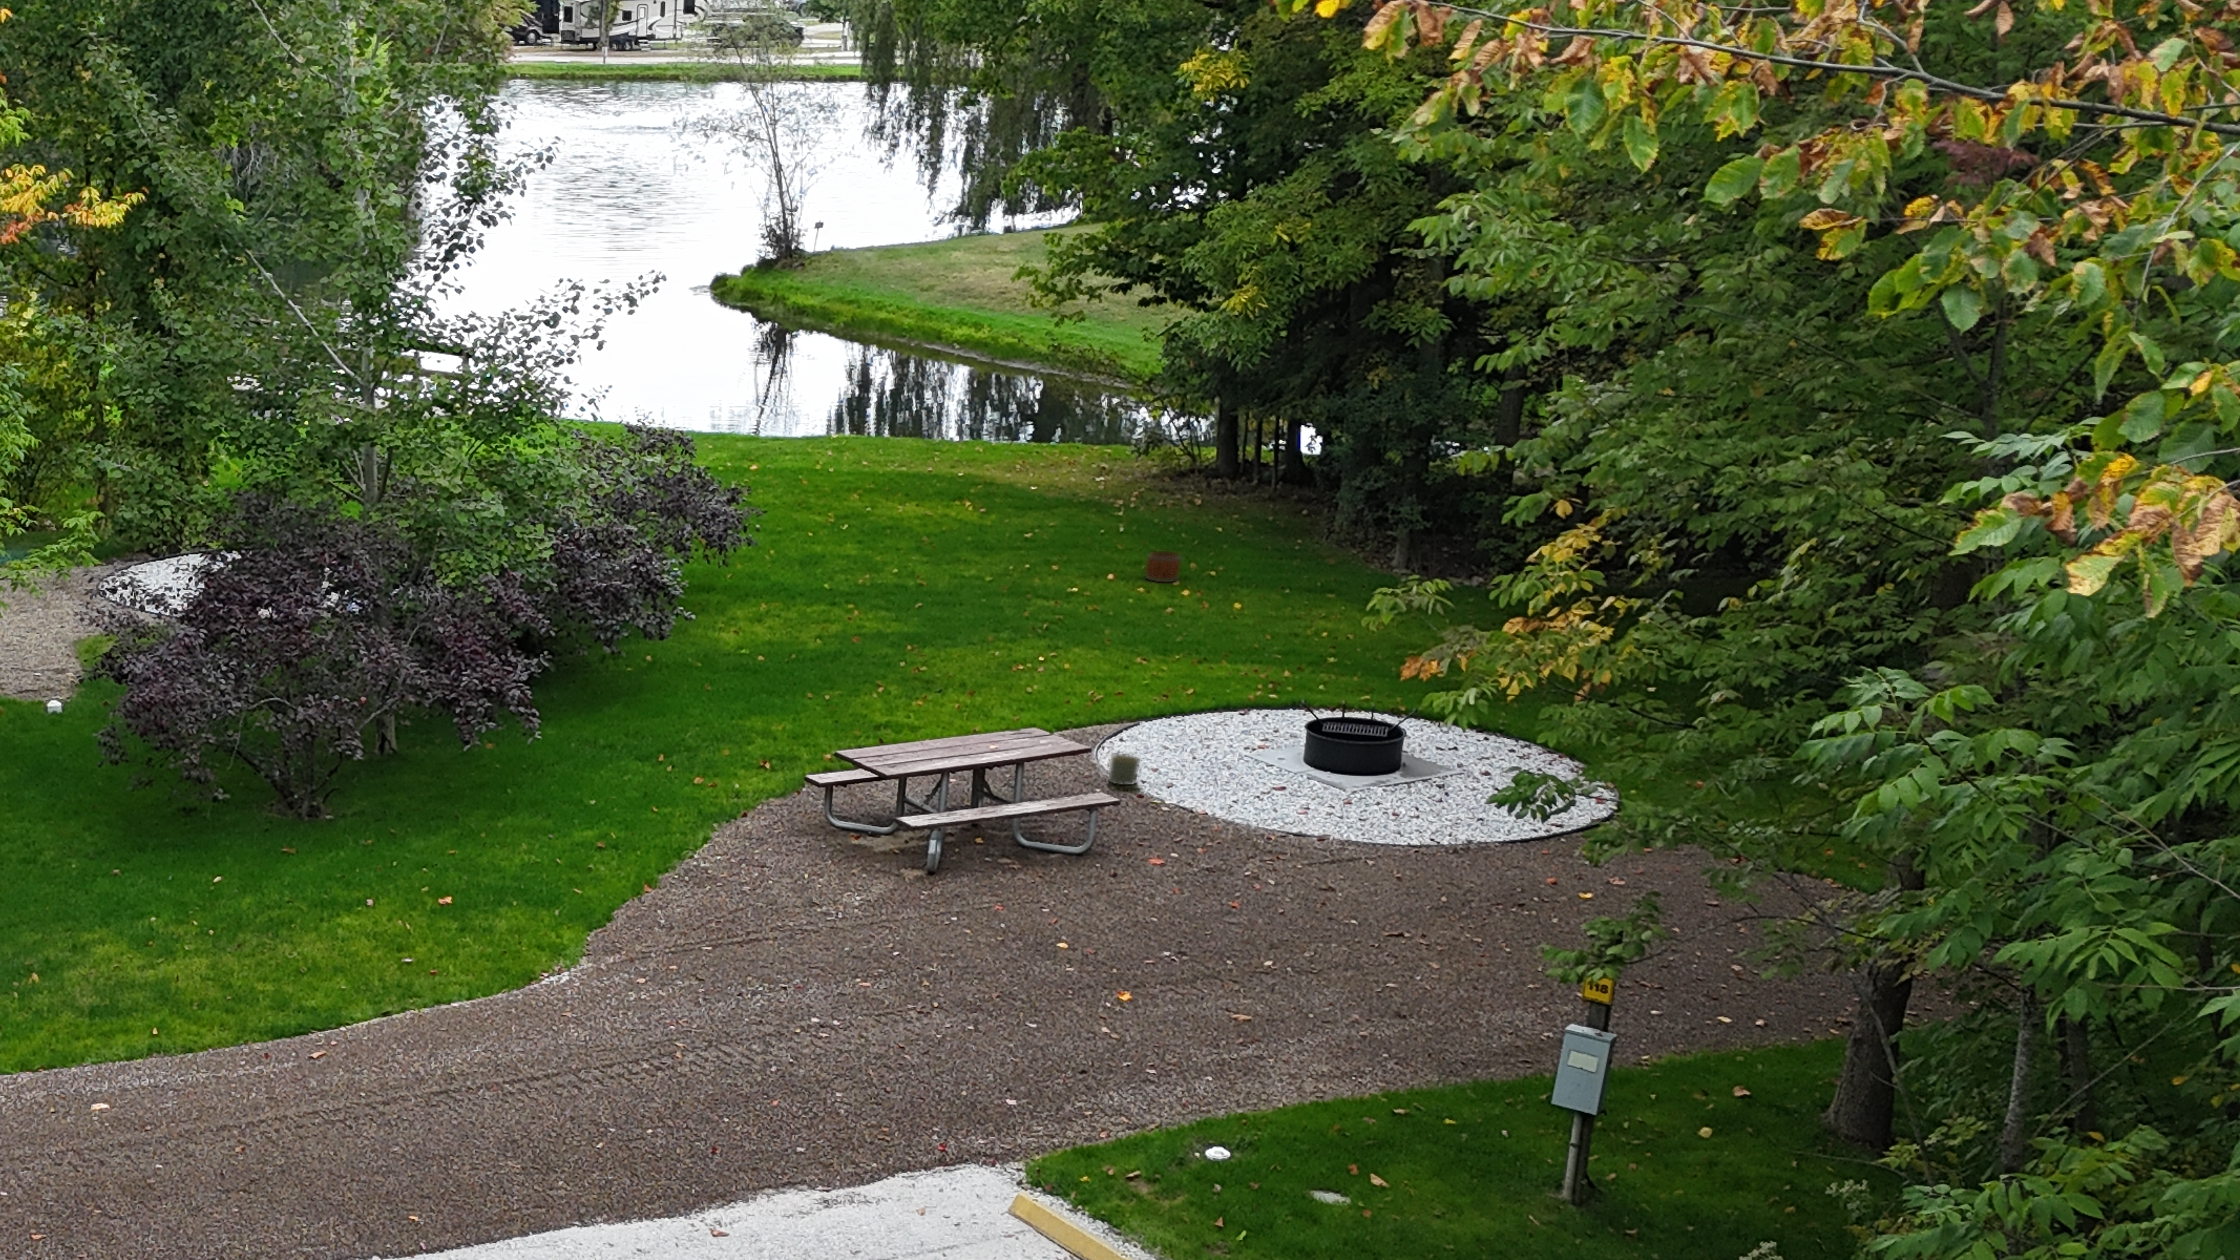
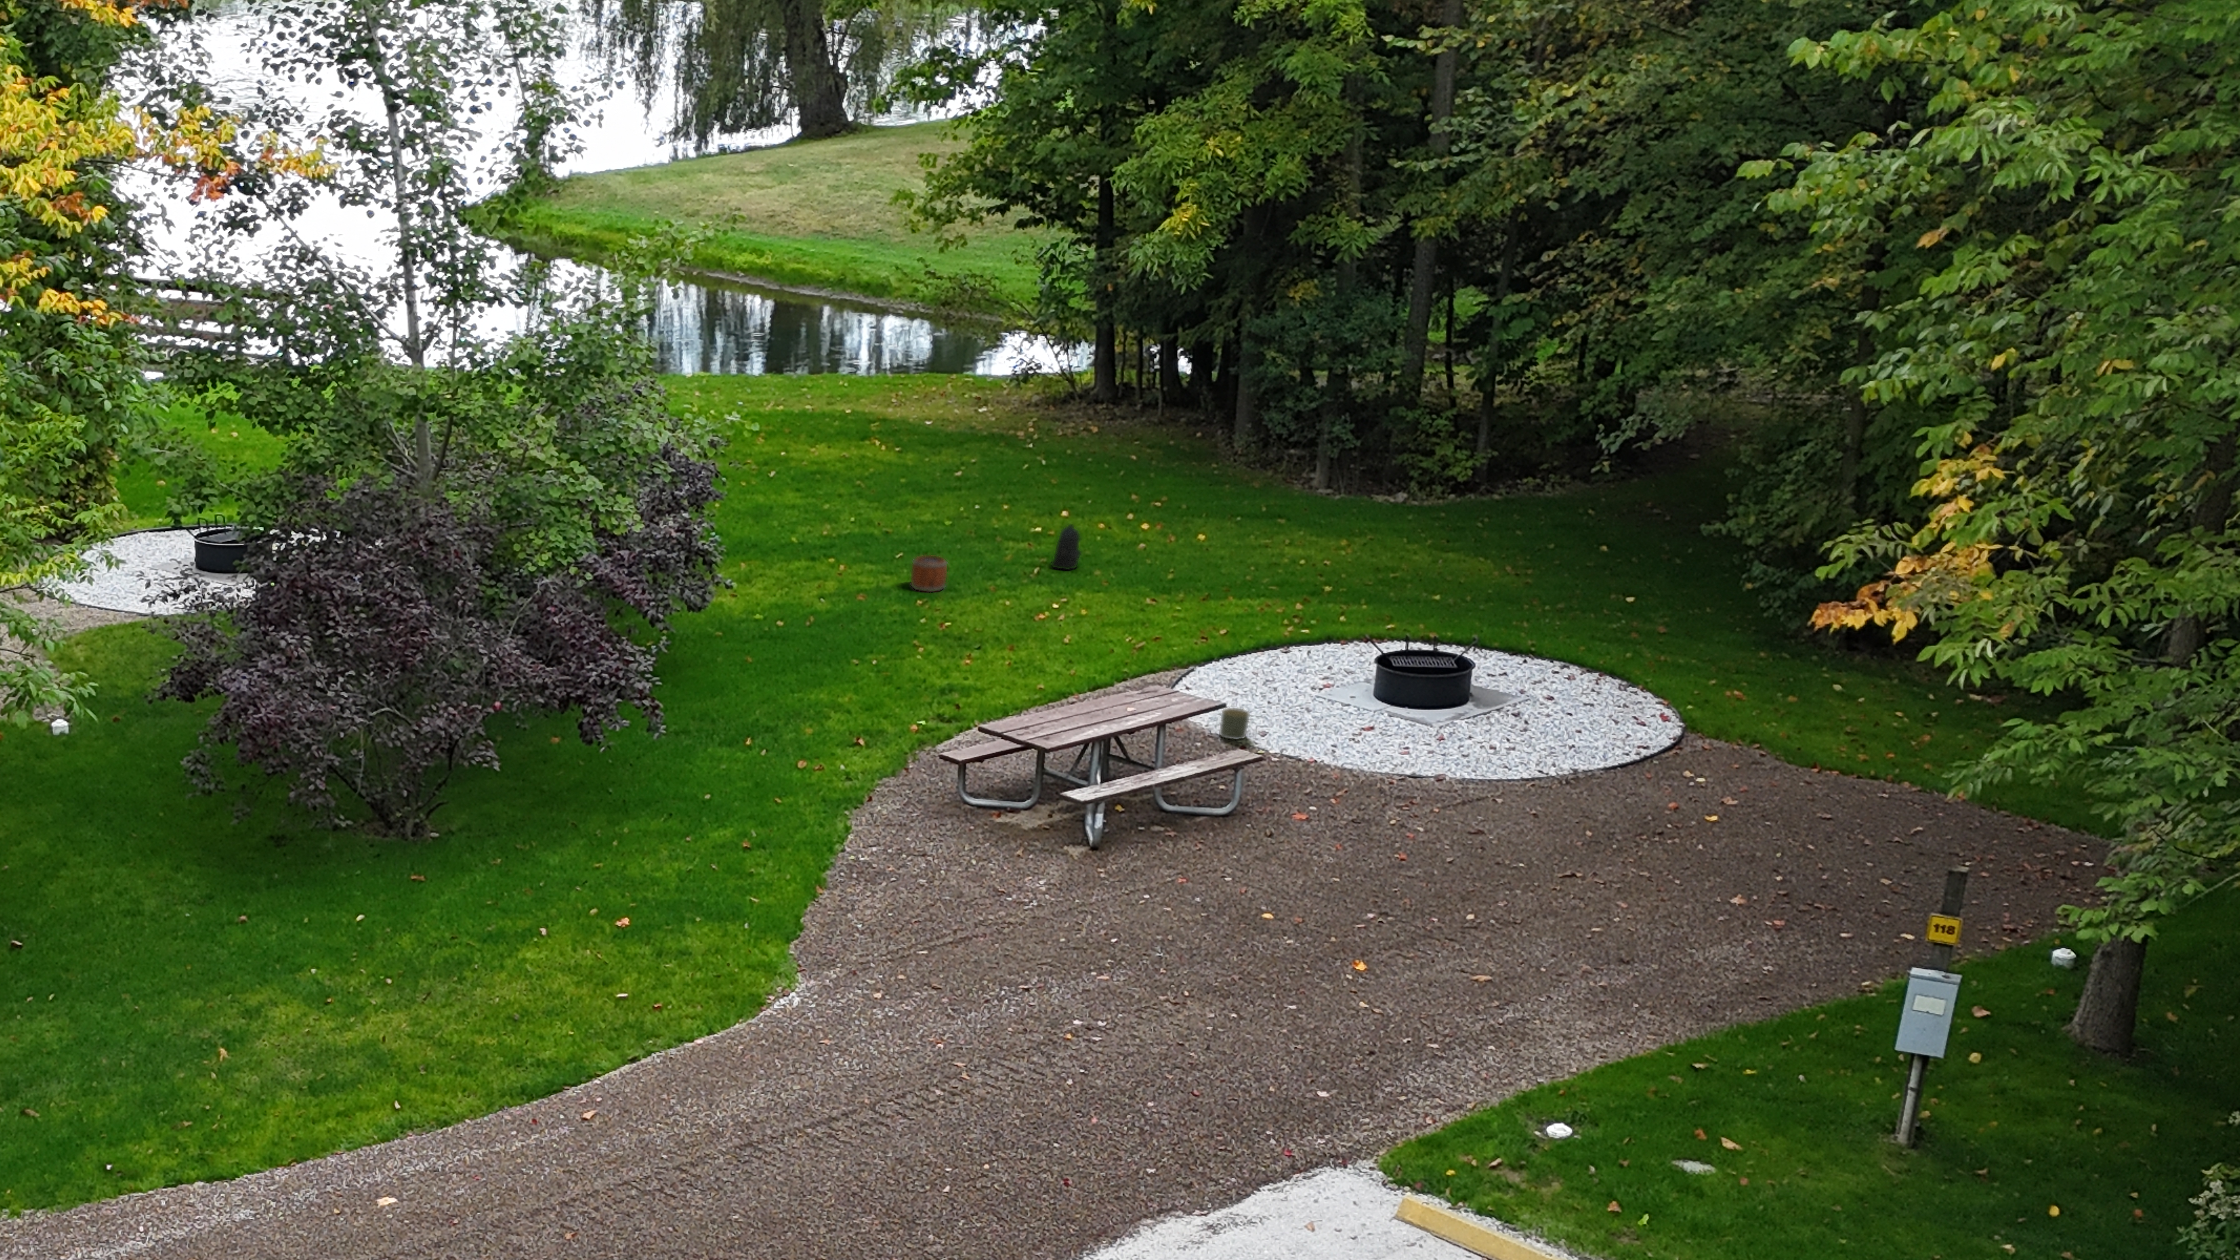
bucket: present [1145,551,1181,582] -> present [911,555,947,592]
backpack: none [1023,581,1055,626] -> present [1051,525,1081,570]

